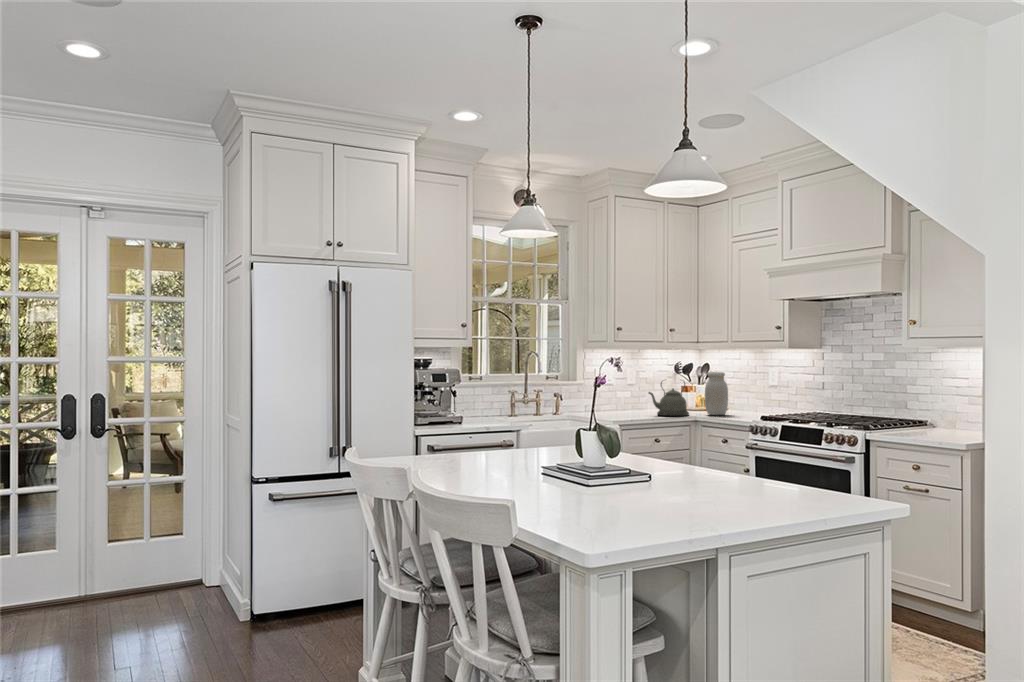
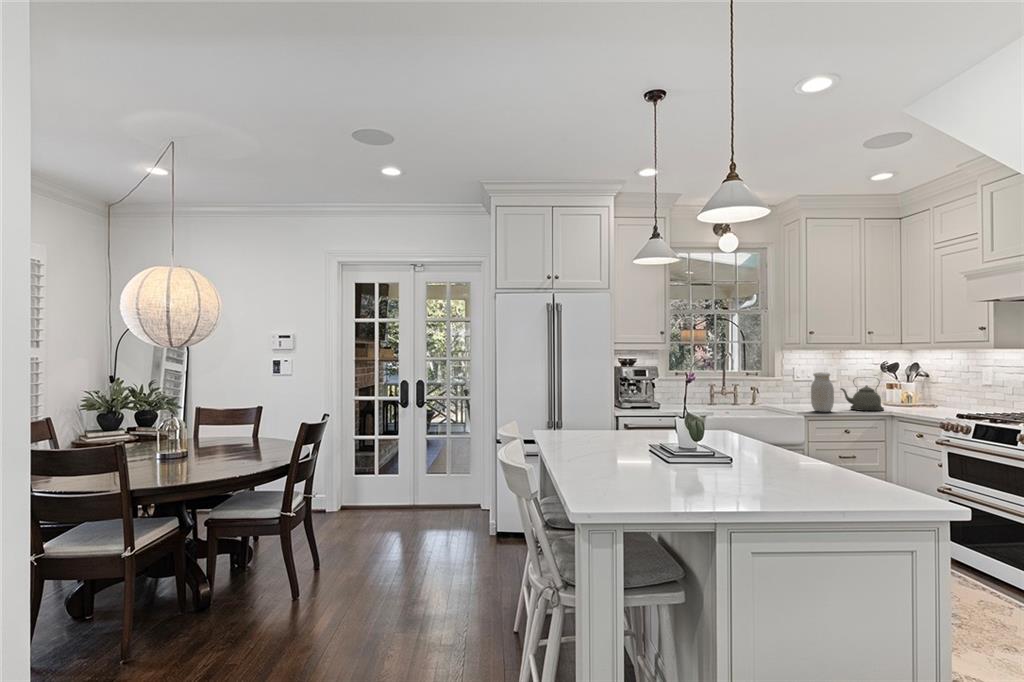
jar: present [705,372,728,415] -> present [811,372,834,412]

